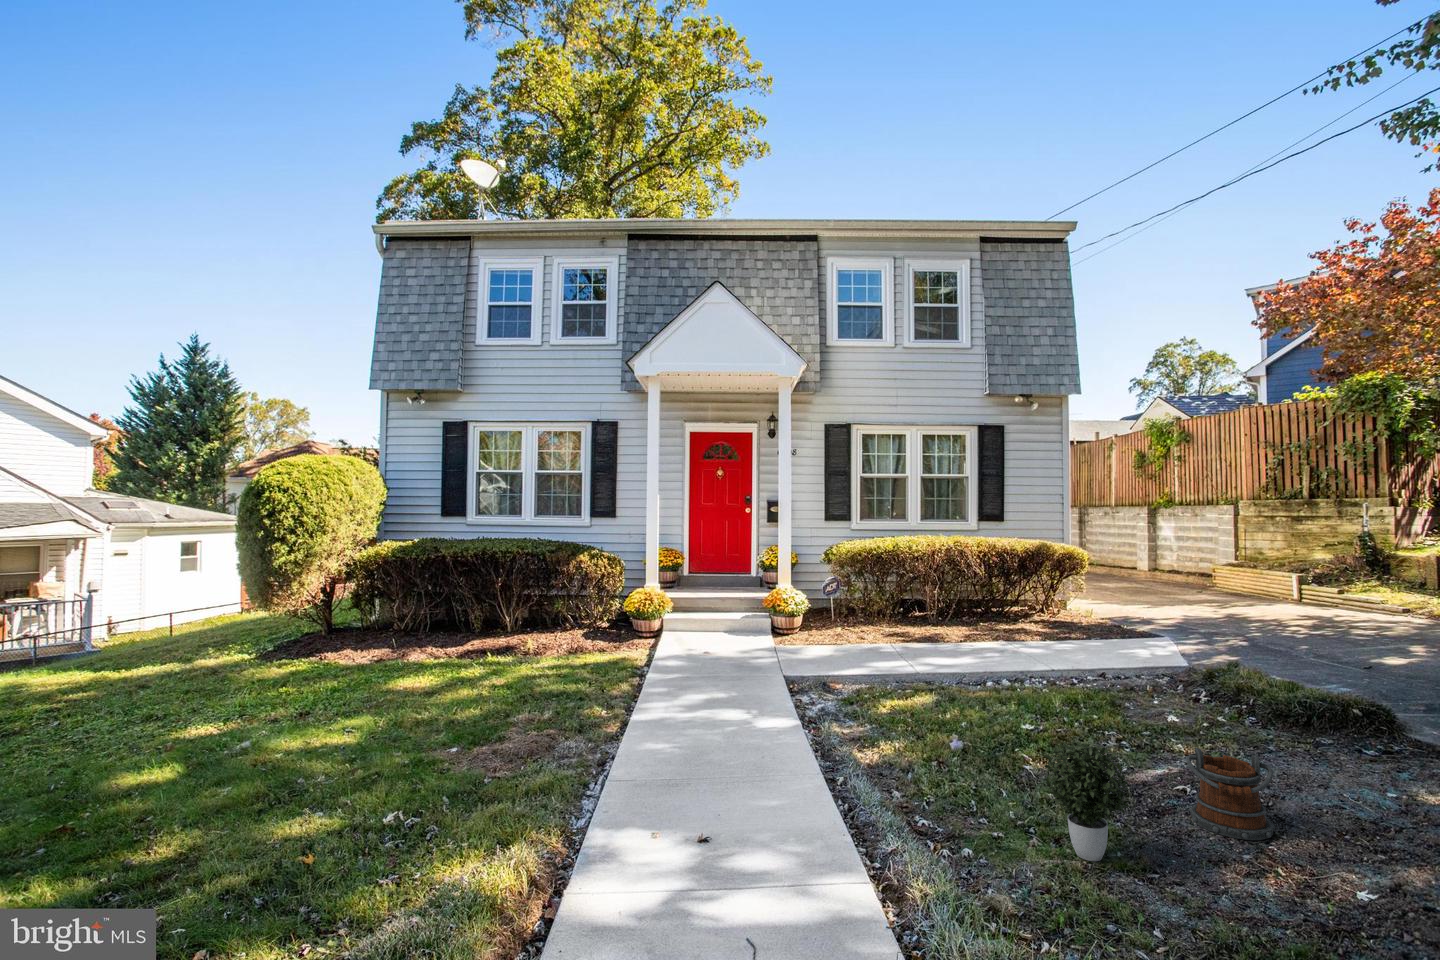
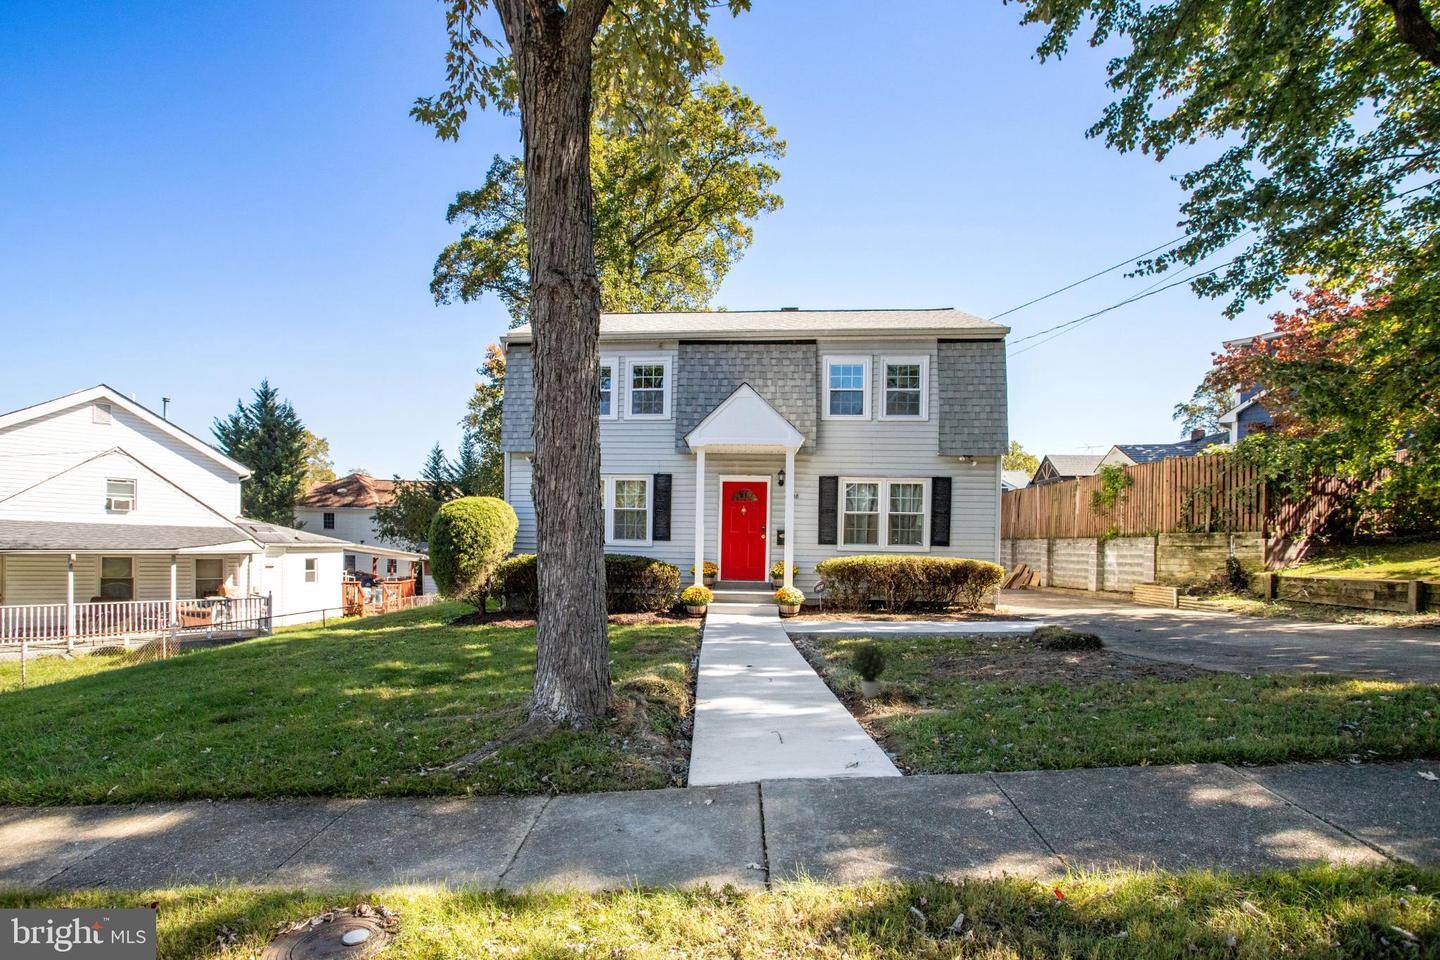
bucket: present [1186,748,1275,840] -> none [932,655,969,695]

